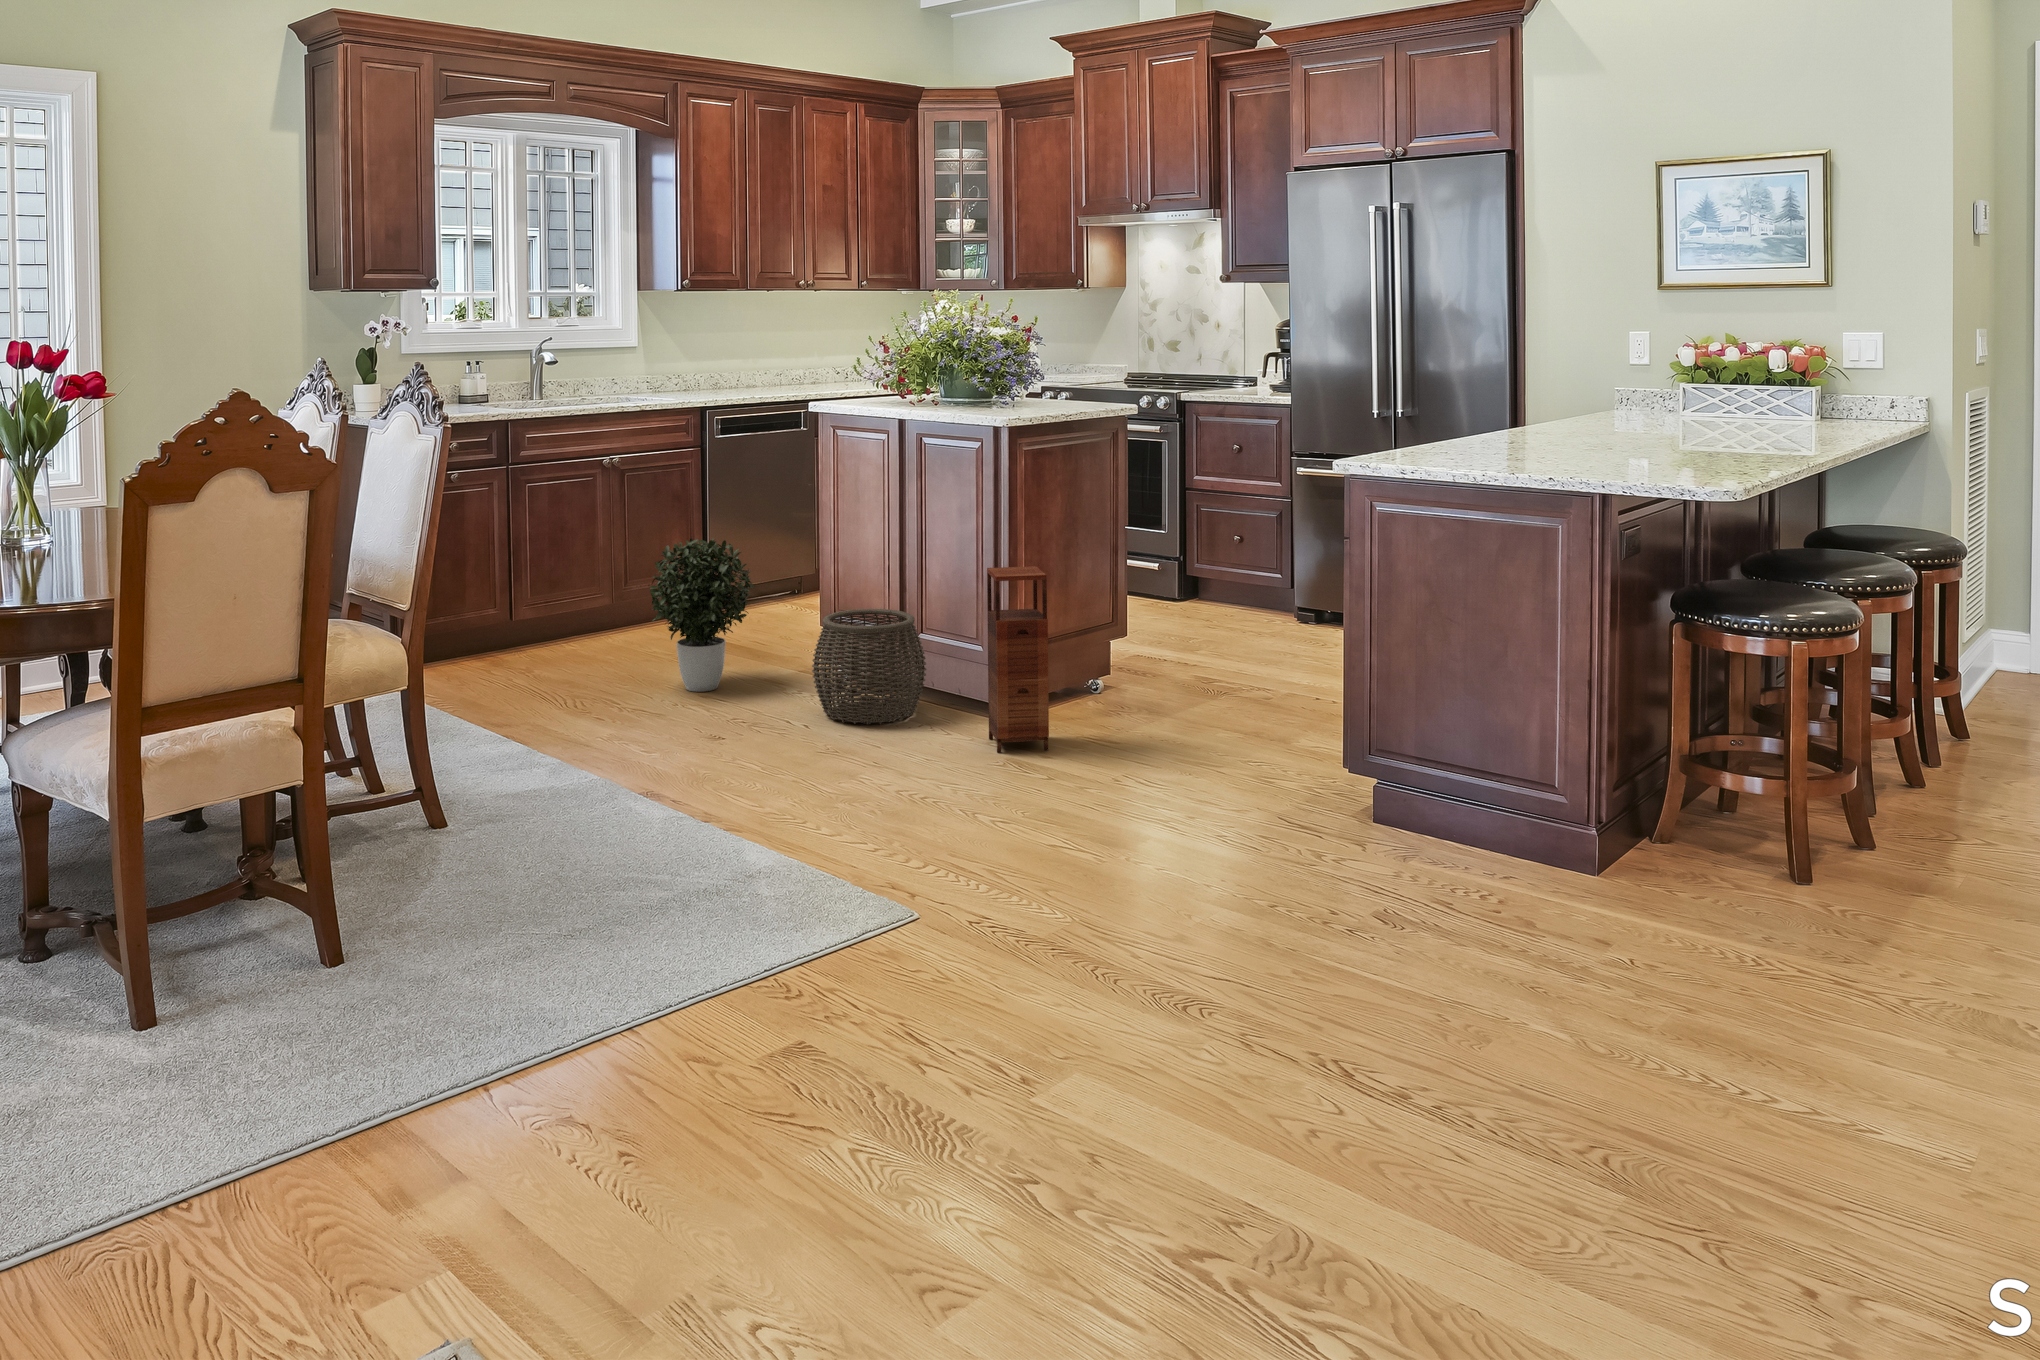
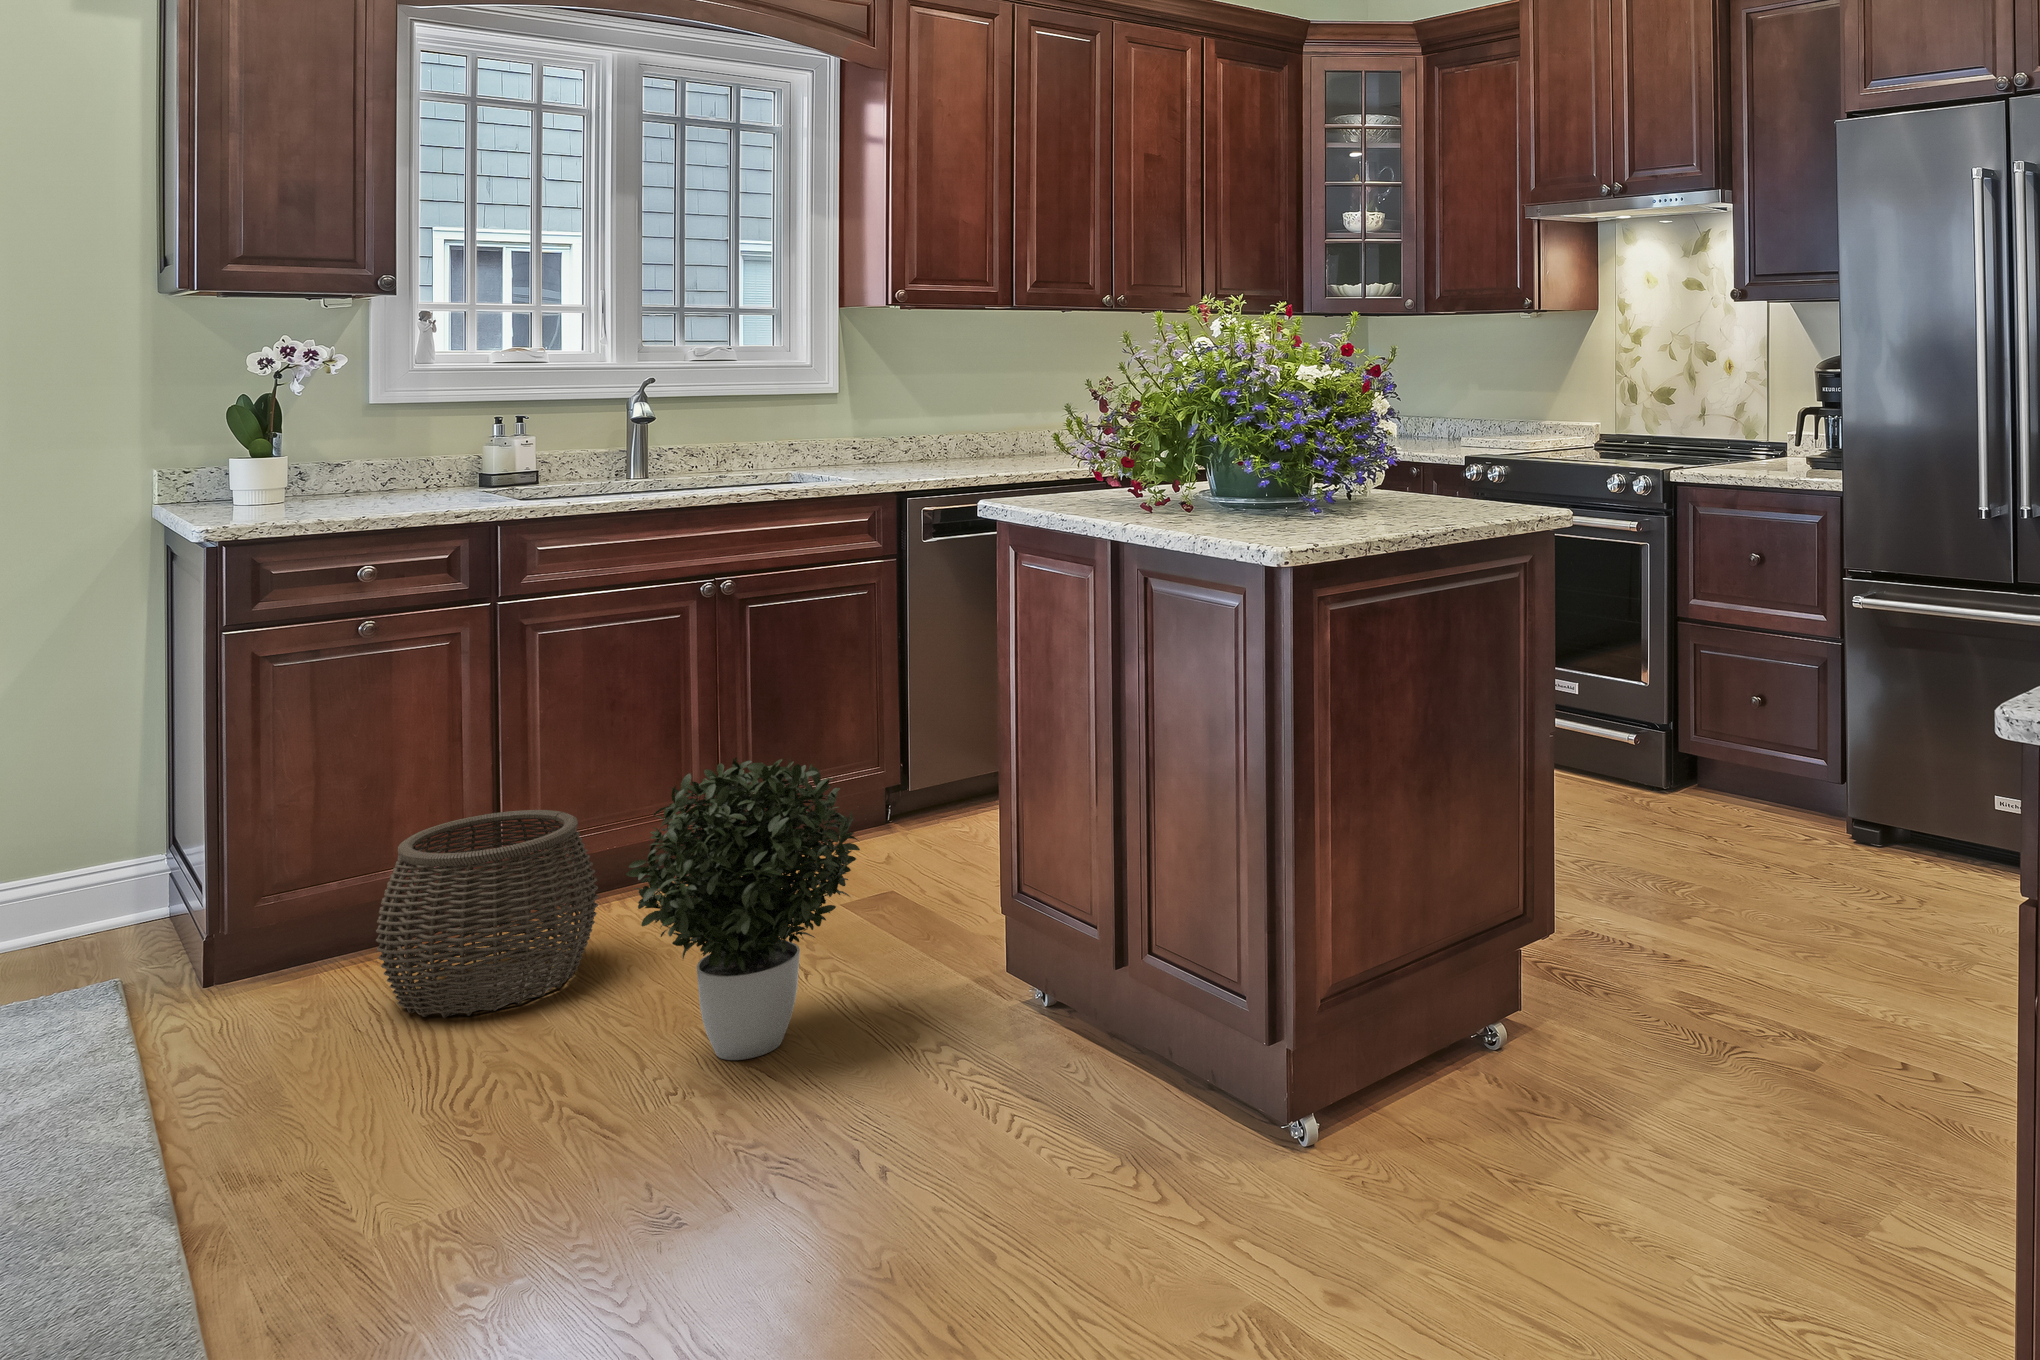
storage cabinet: present [987,566,1049,753] -> none [1234,861,1350,1294]
woven basket: present [812,609,926,724] -> present [376,810,599,1018]

